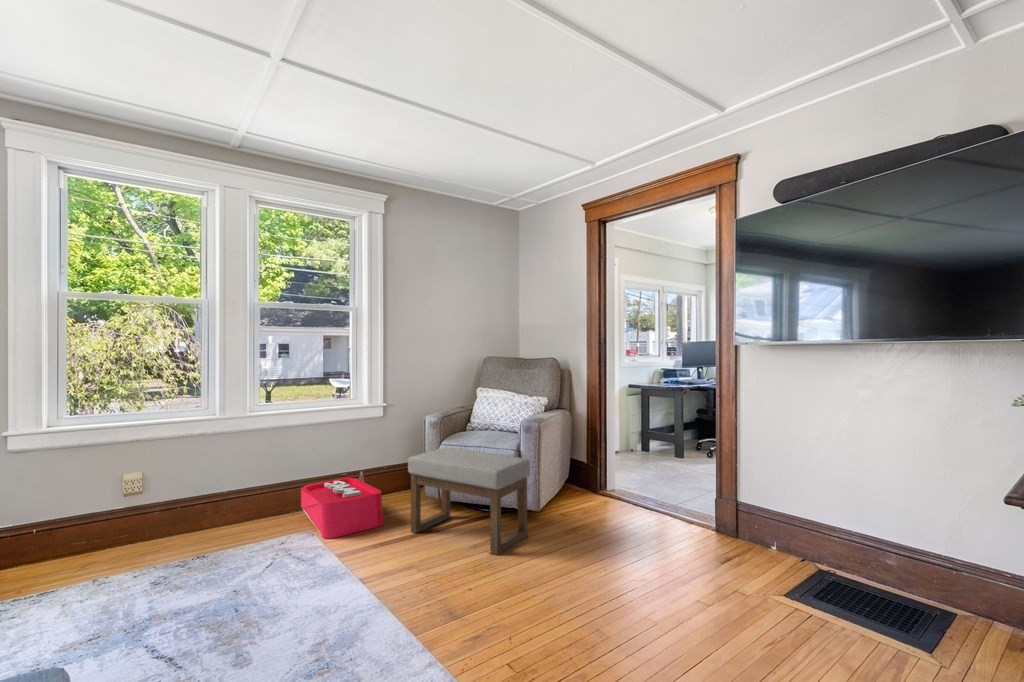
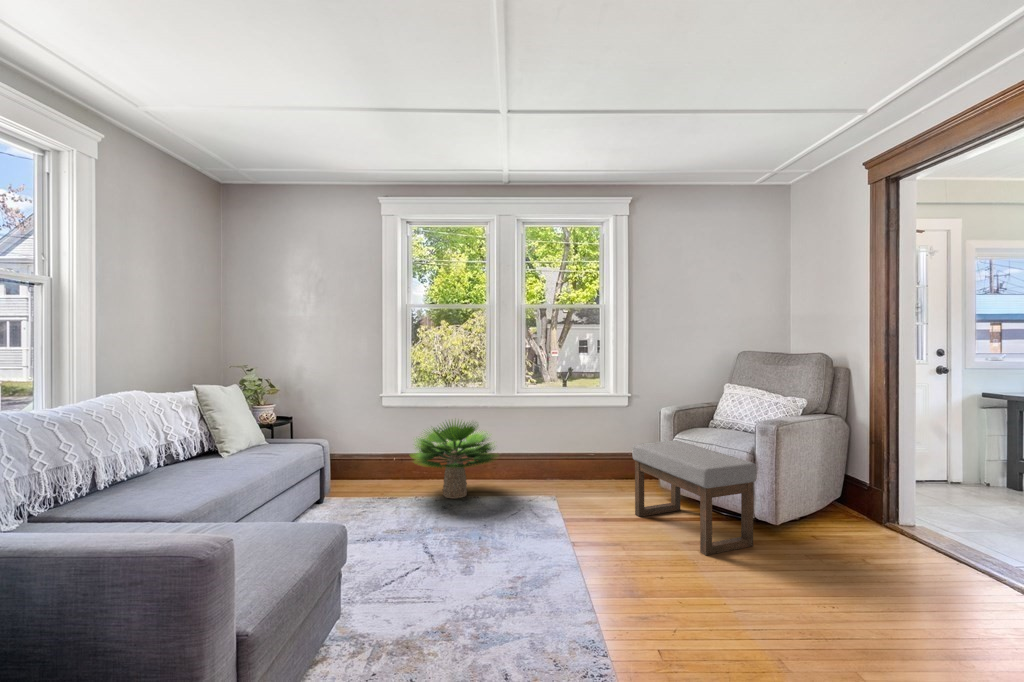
potted plant: none [77,452,238,570] -> present [414,420,496,498]
storage bin: present [301,470,383,538] -> none [553,452,616,504]

